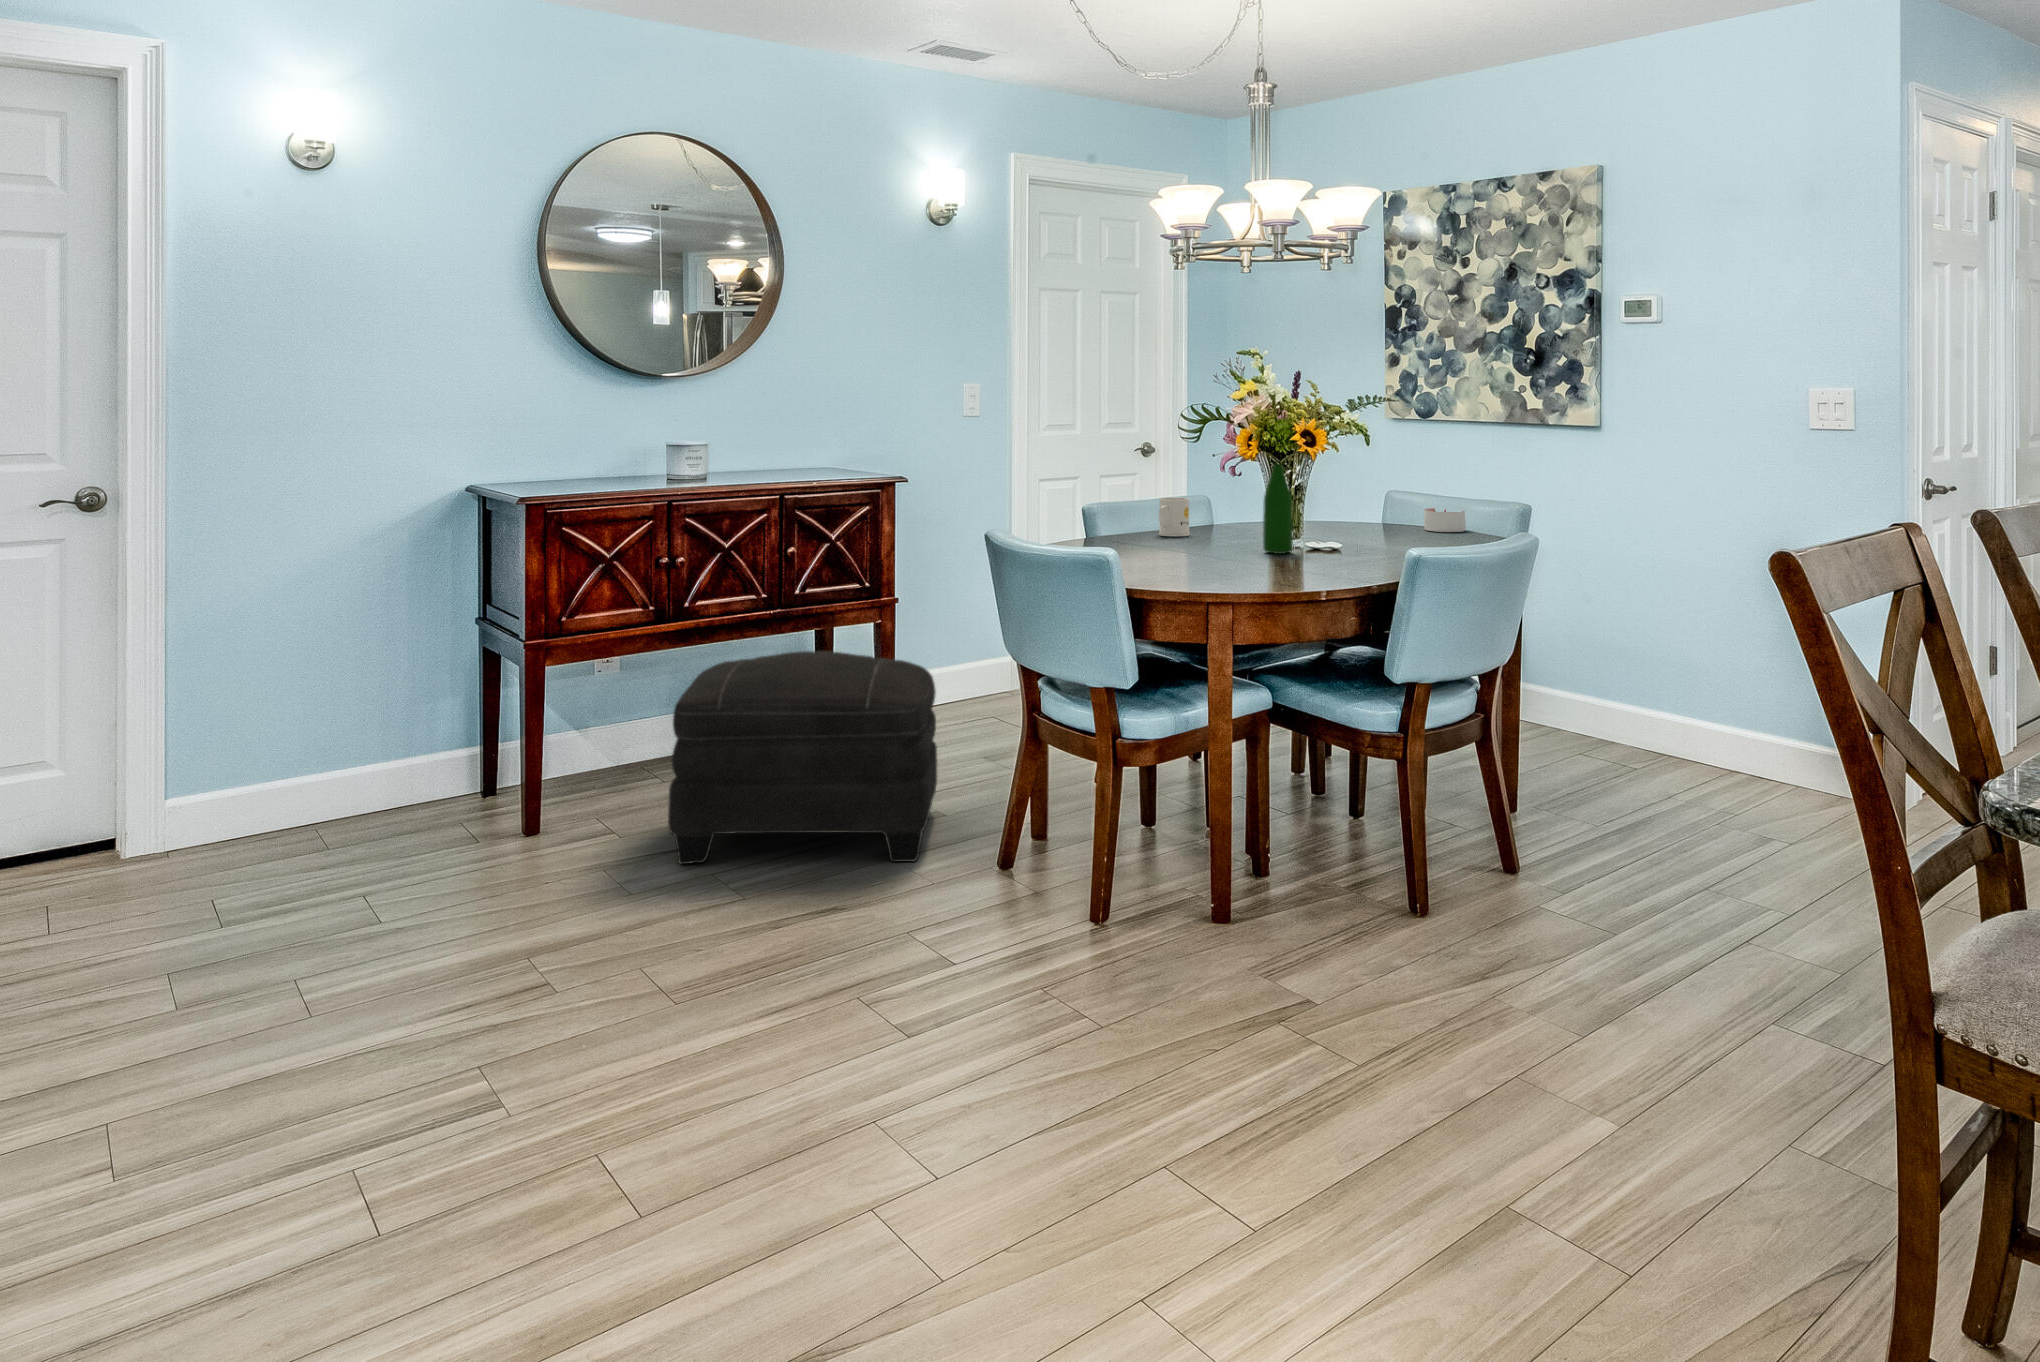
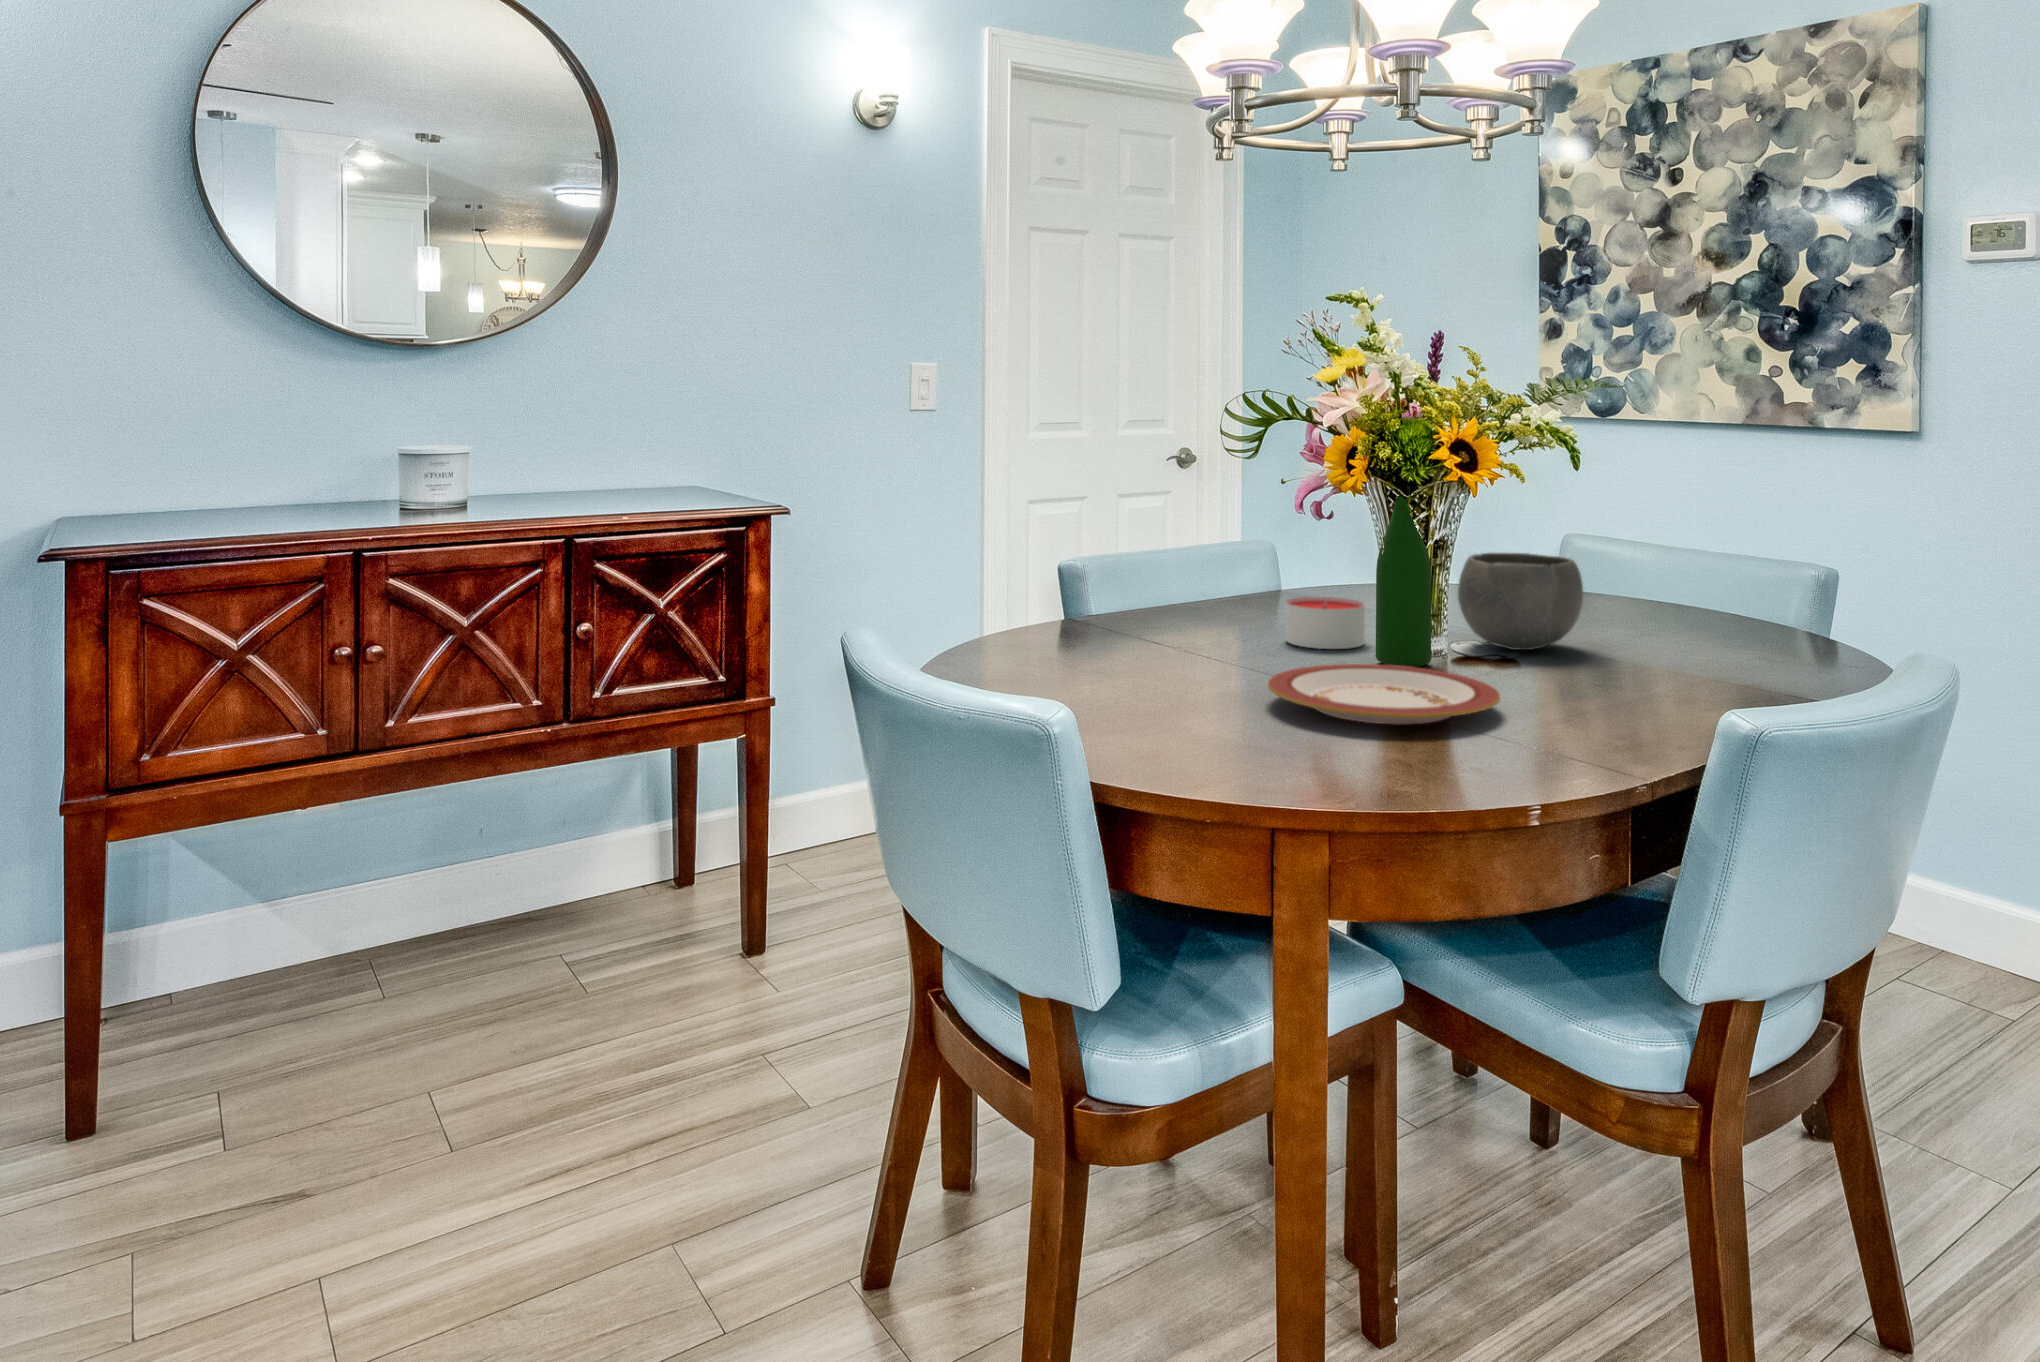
ceramic bowl: none [1309,495,1376,547] -> present [1458,553,1583,650]
mug: present [1159,497,1190,536] -> none [1188,546,1242,615]
candle: present [1424,508,1466,532] -> present [1285,597,1365,649]
plate: none [1206,549,1321,571] -> present [1268,664,1500,724]
ottoman: present [668,651,937,864] -> none [258,816,796,1246]

